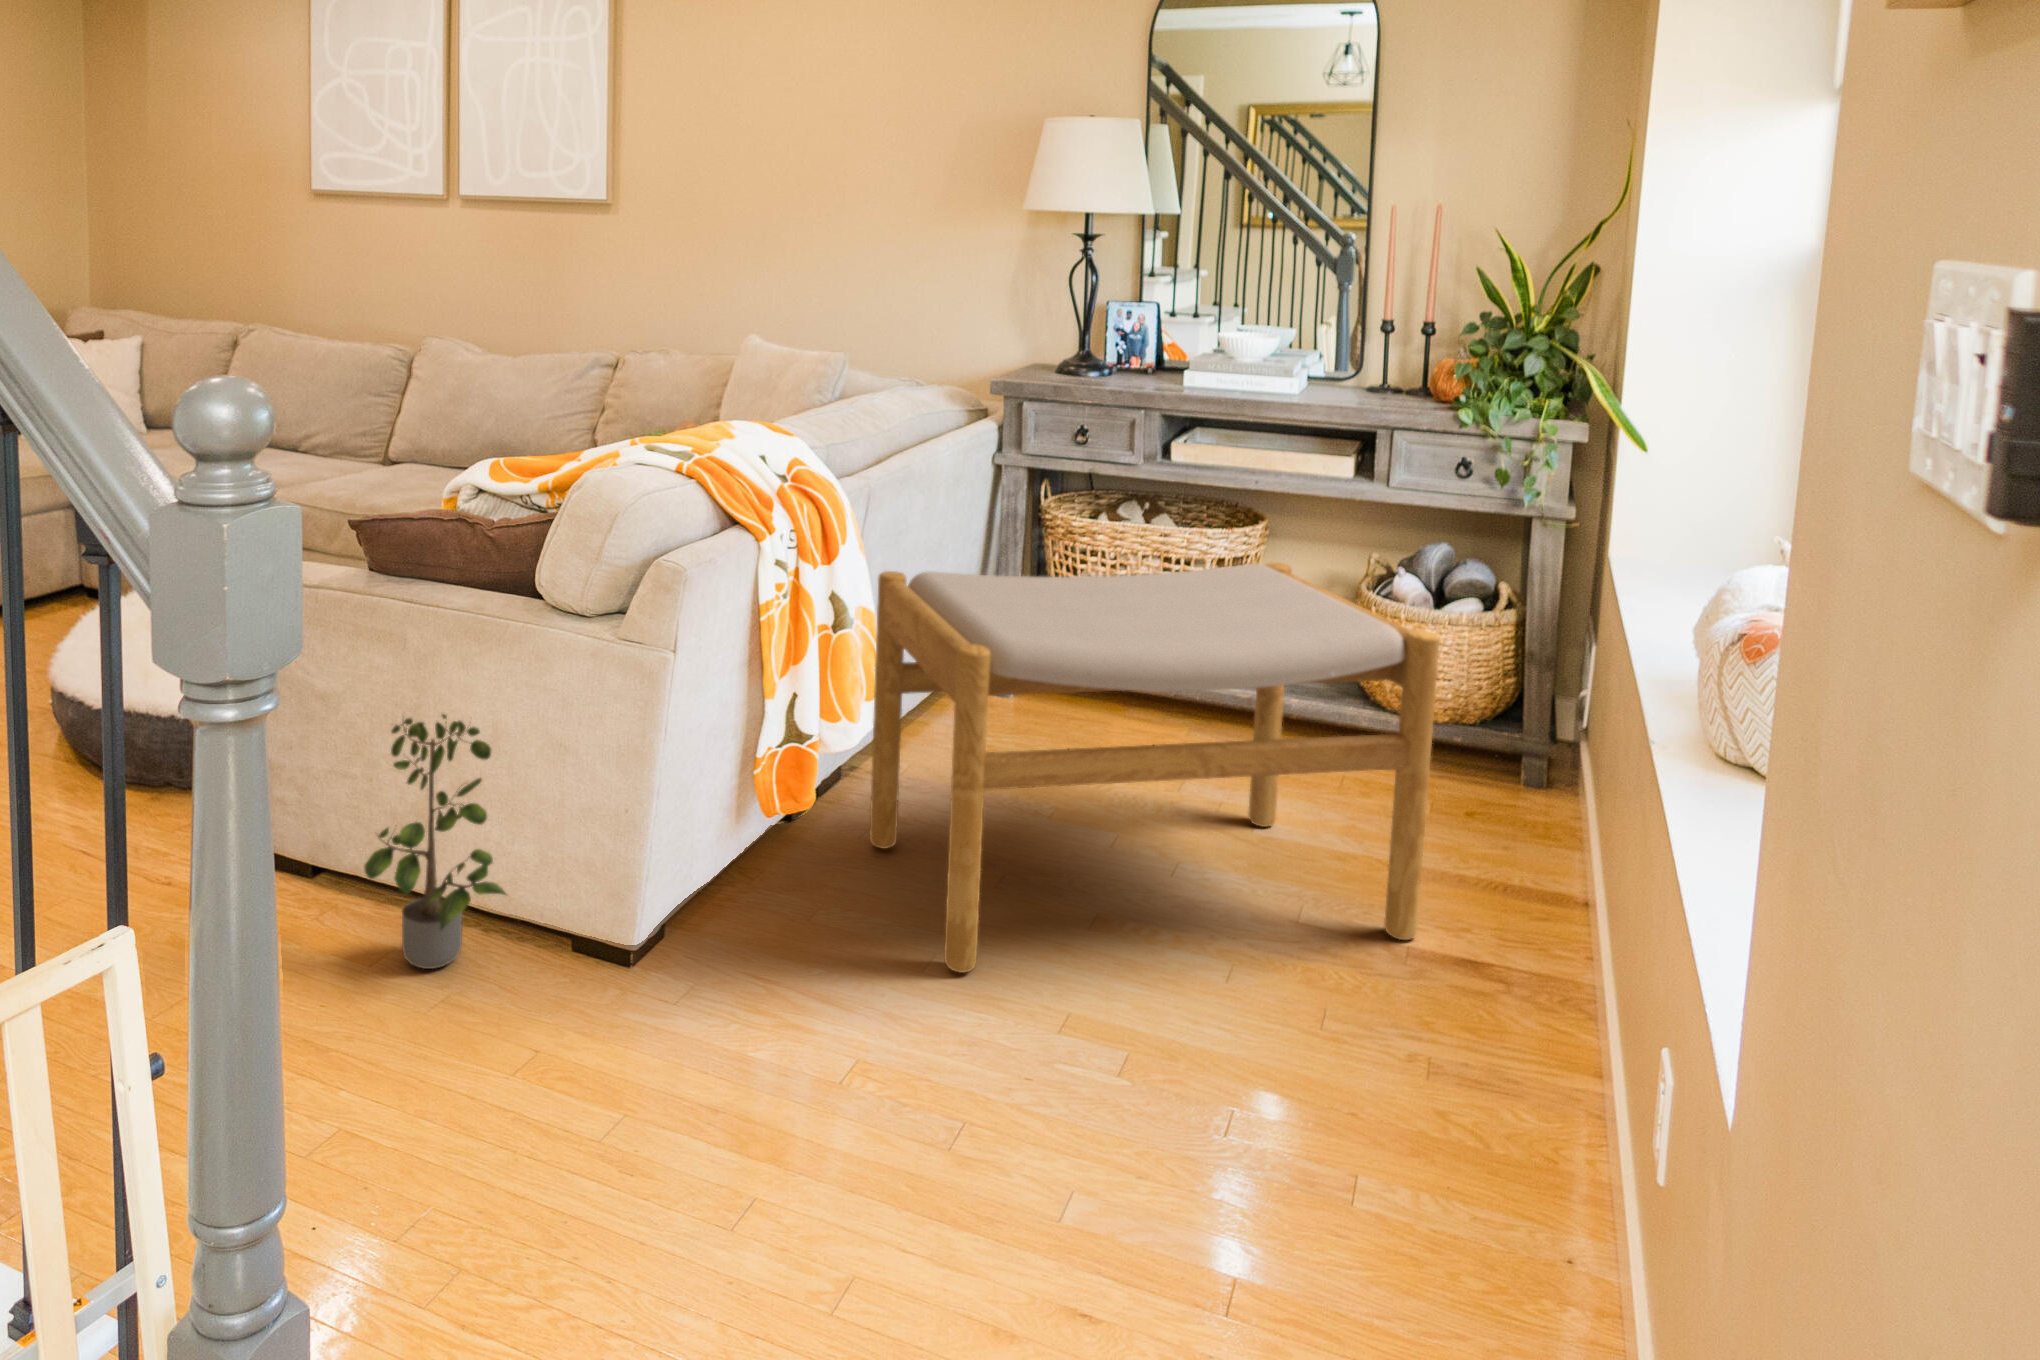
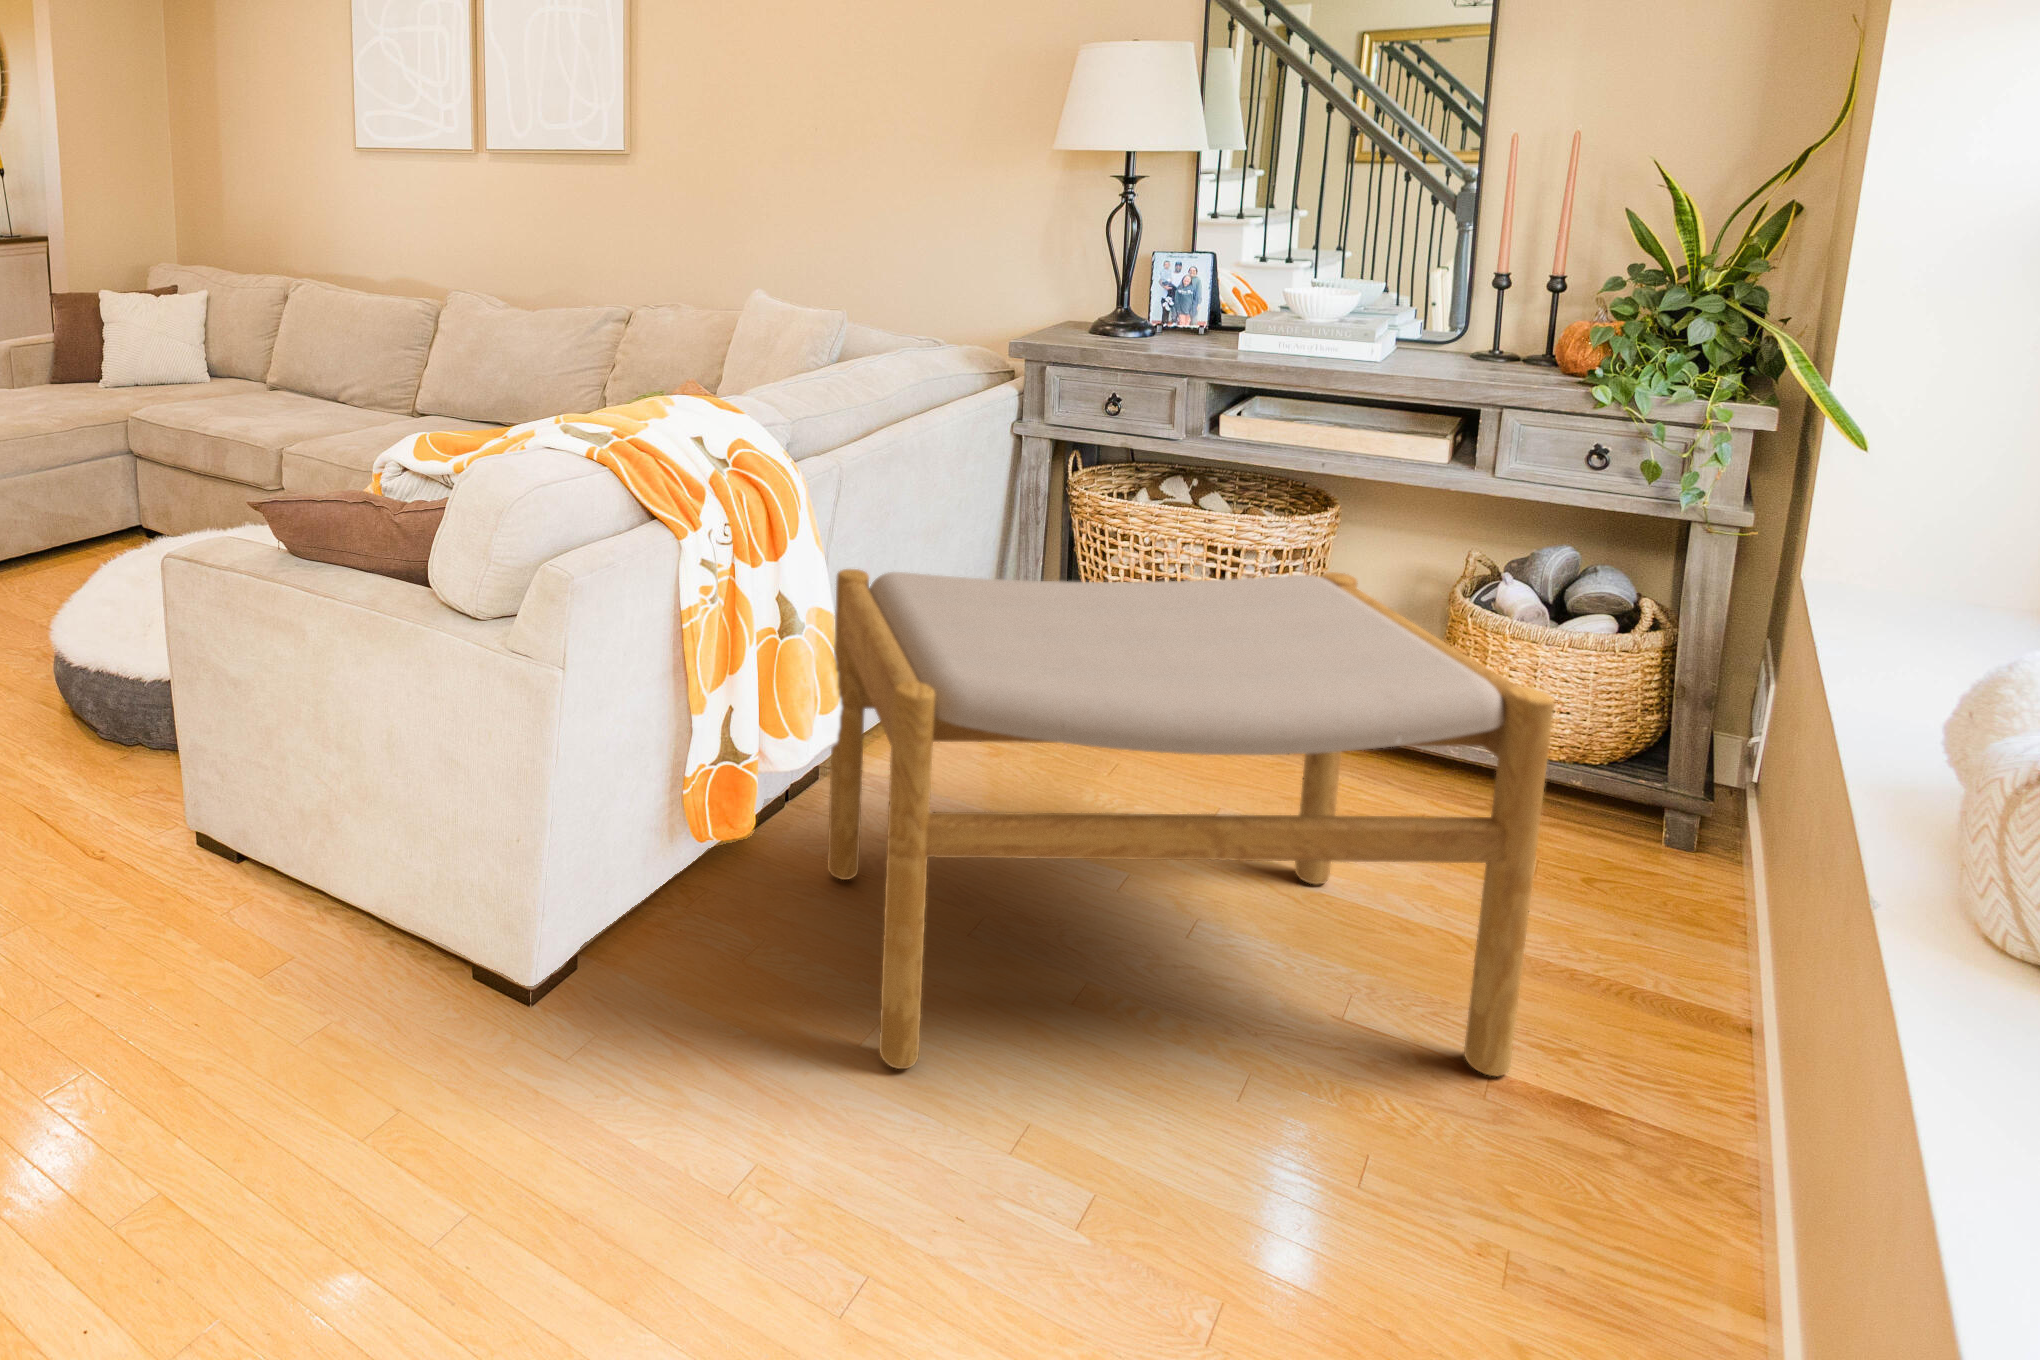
potted plant: present [364,714,506,969] -> none [229,717,372,1000]

